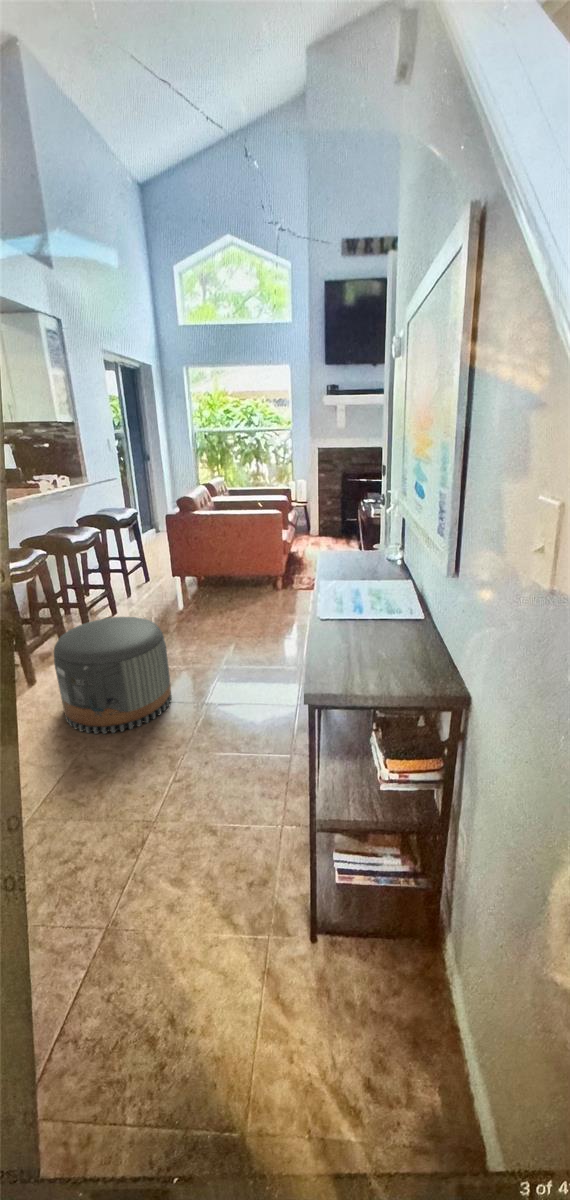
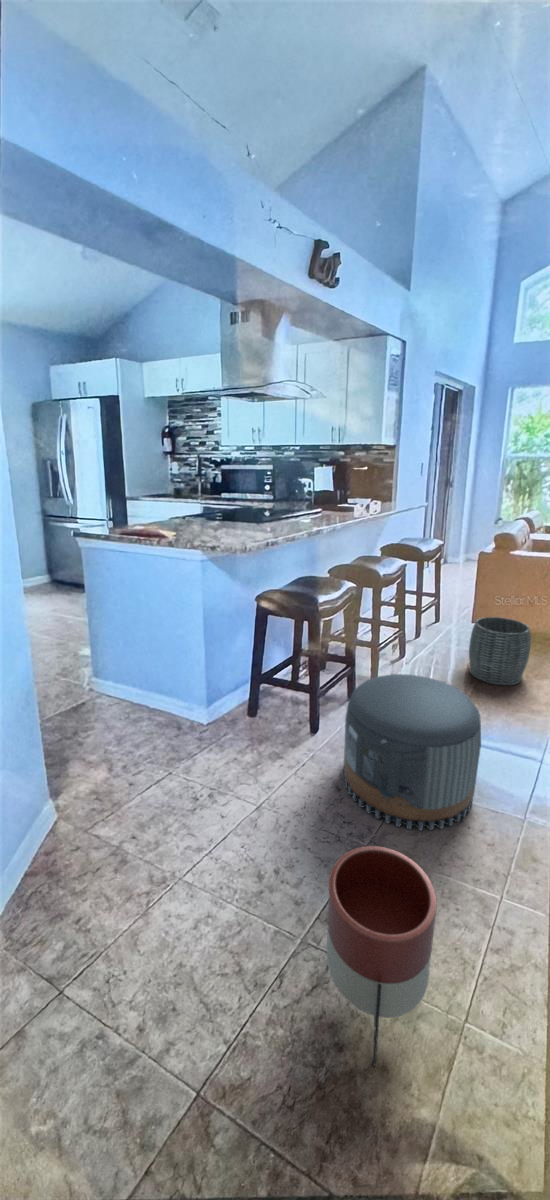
woven basket: none [169,566,215,620] -> present [469,617,531,685]
planter: none [38,723,131,863] -> present [326,846,437,1067]

